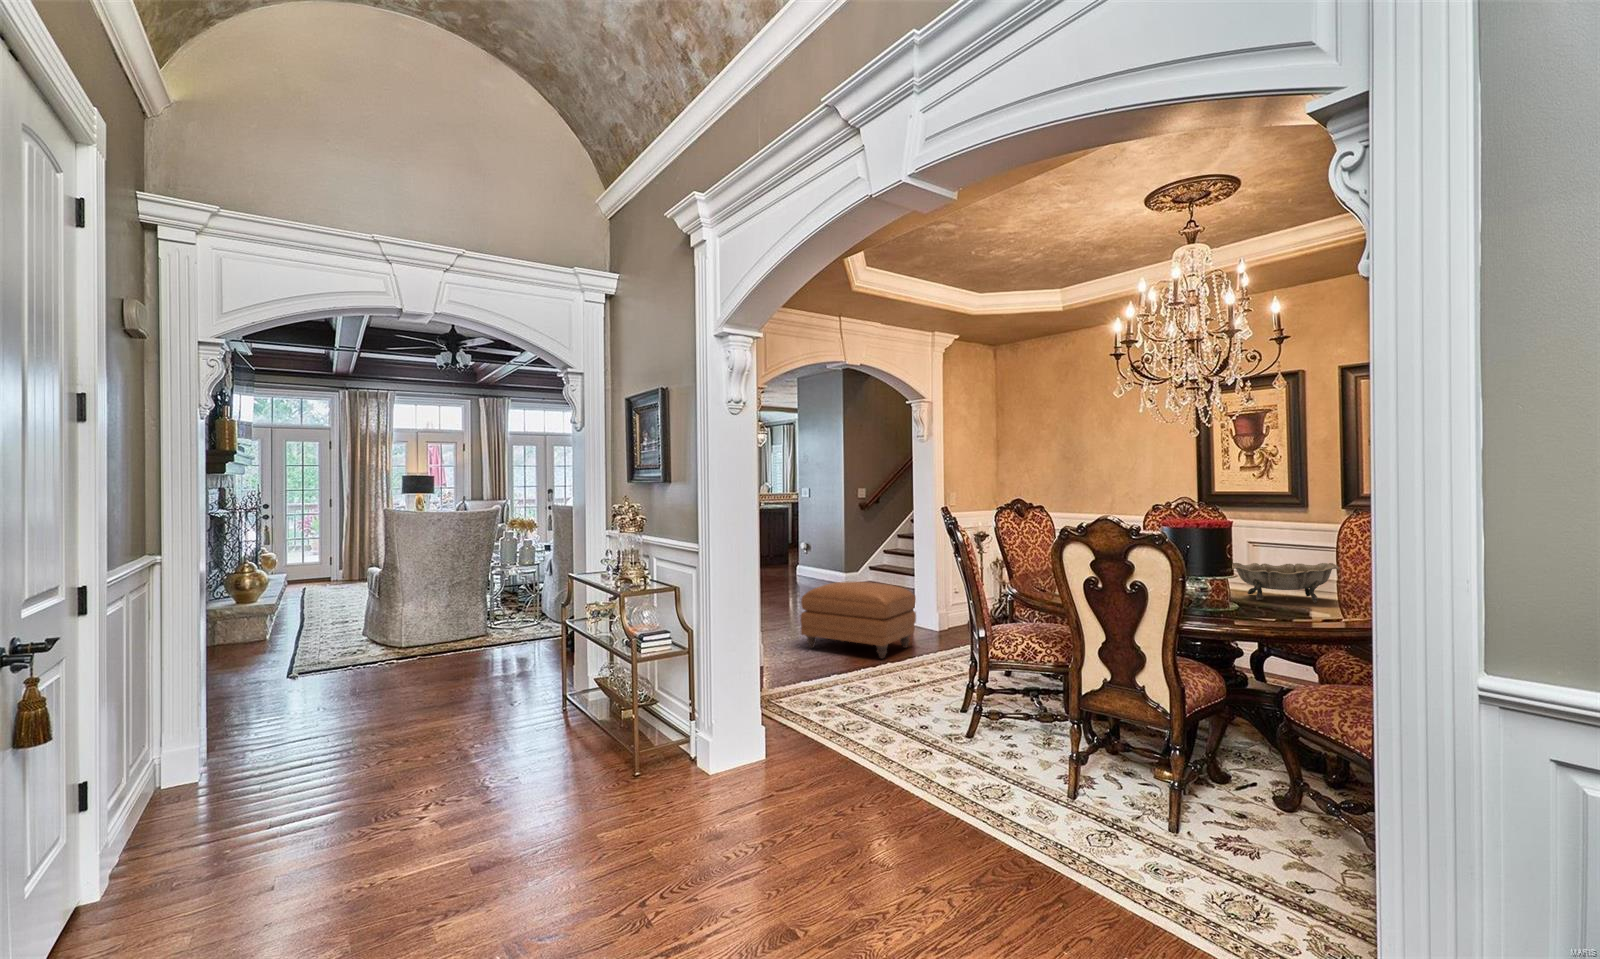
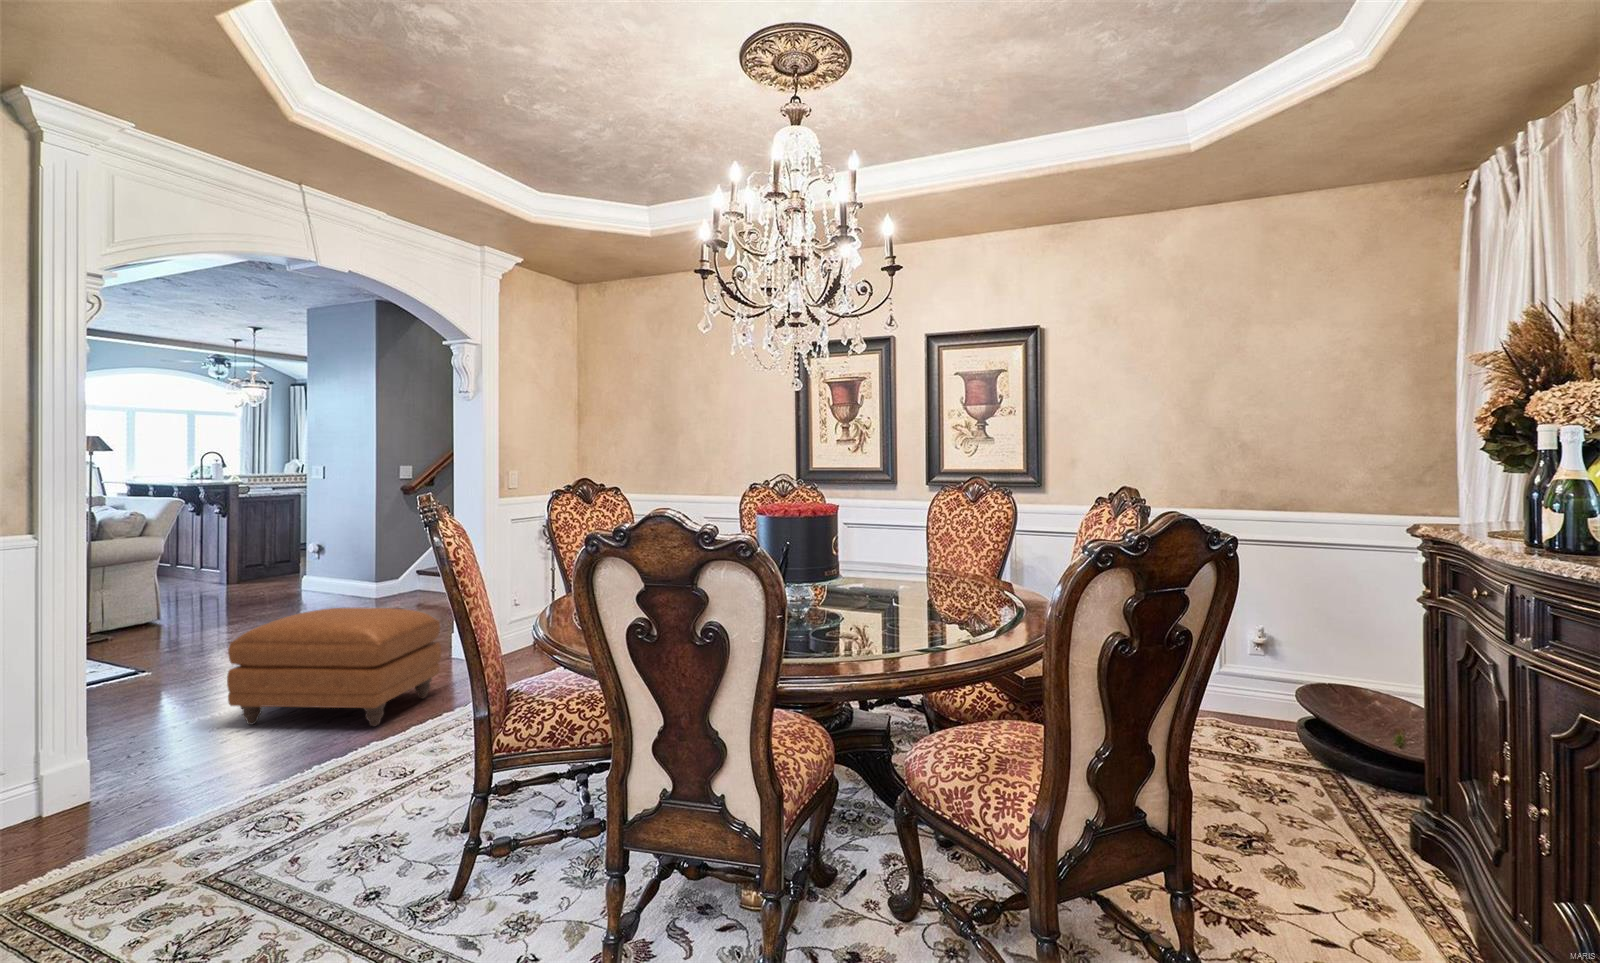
decorative bowl: present [1232,563,1340,603] -> none [834,558,954,614]

